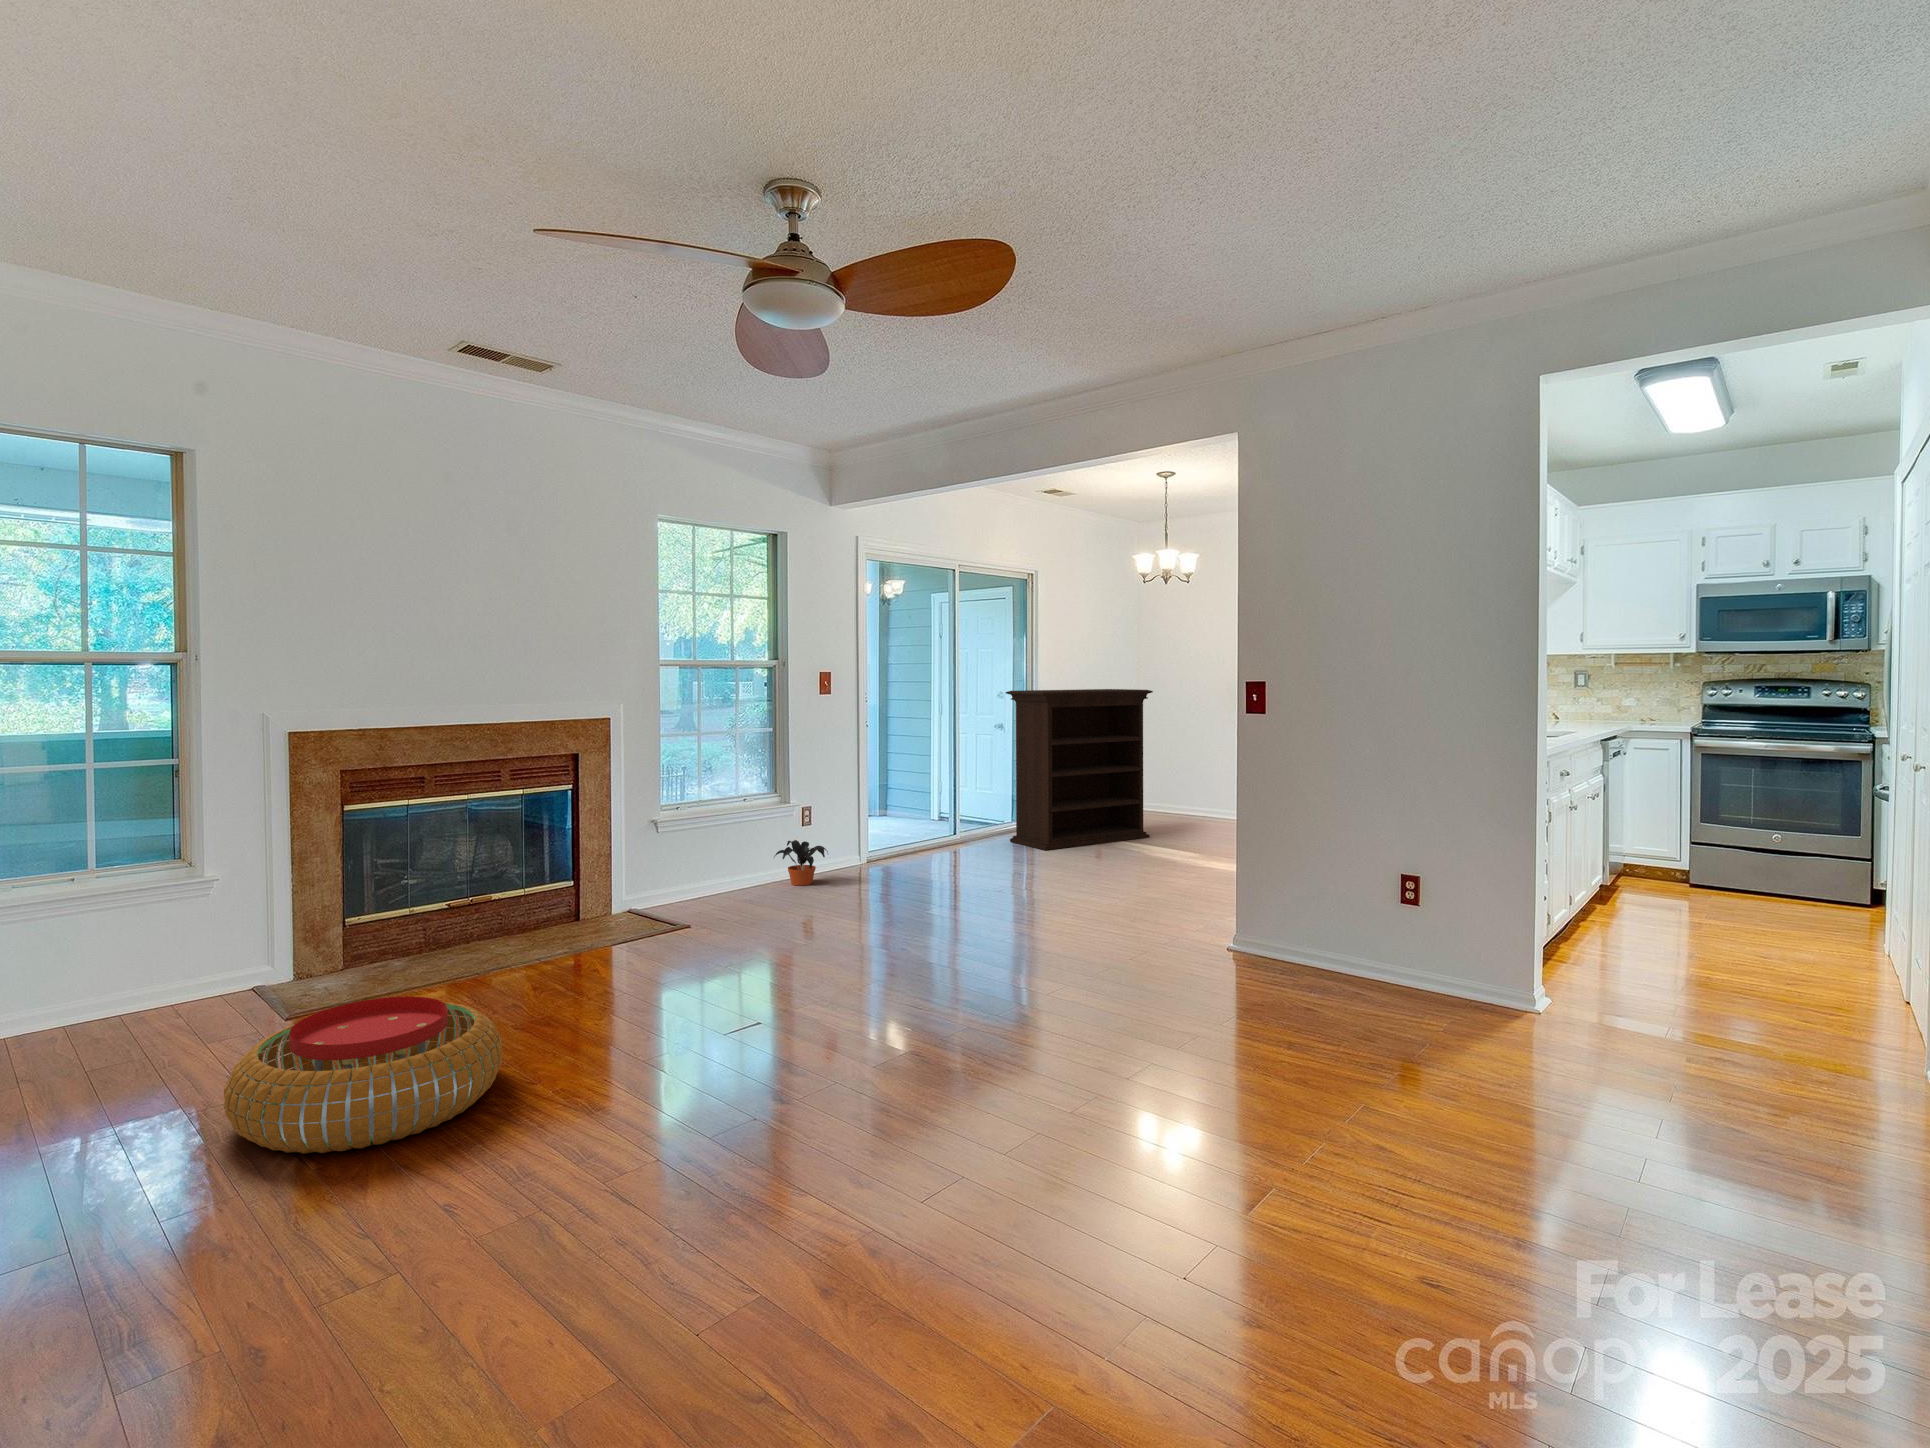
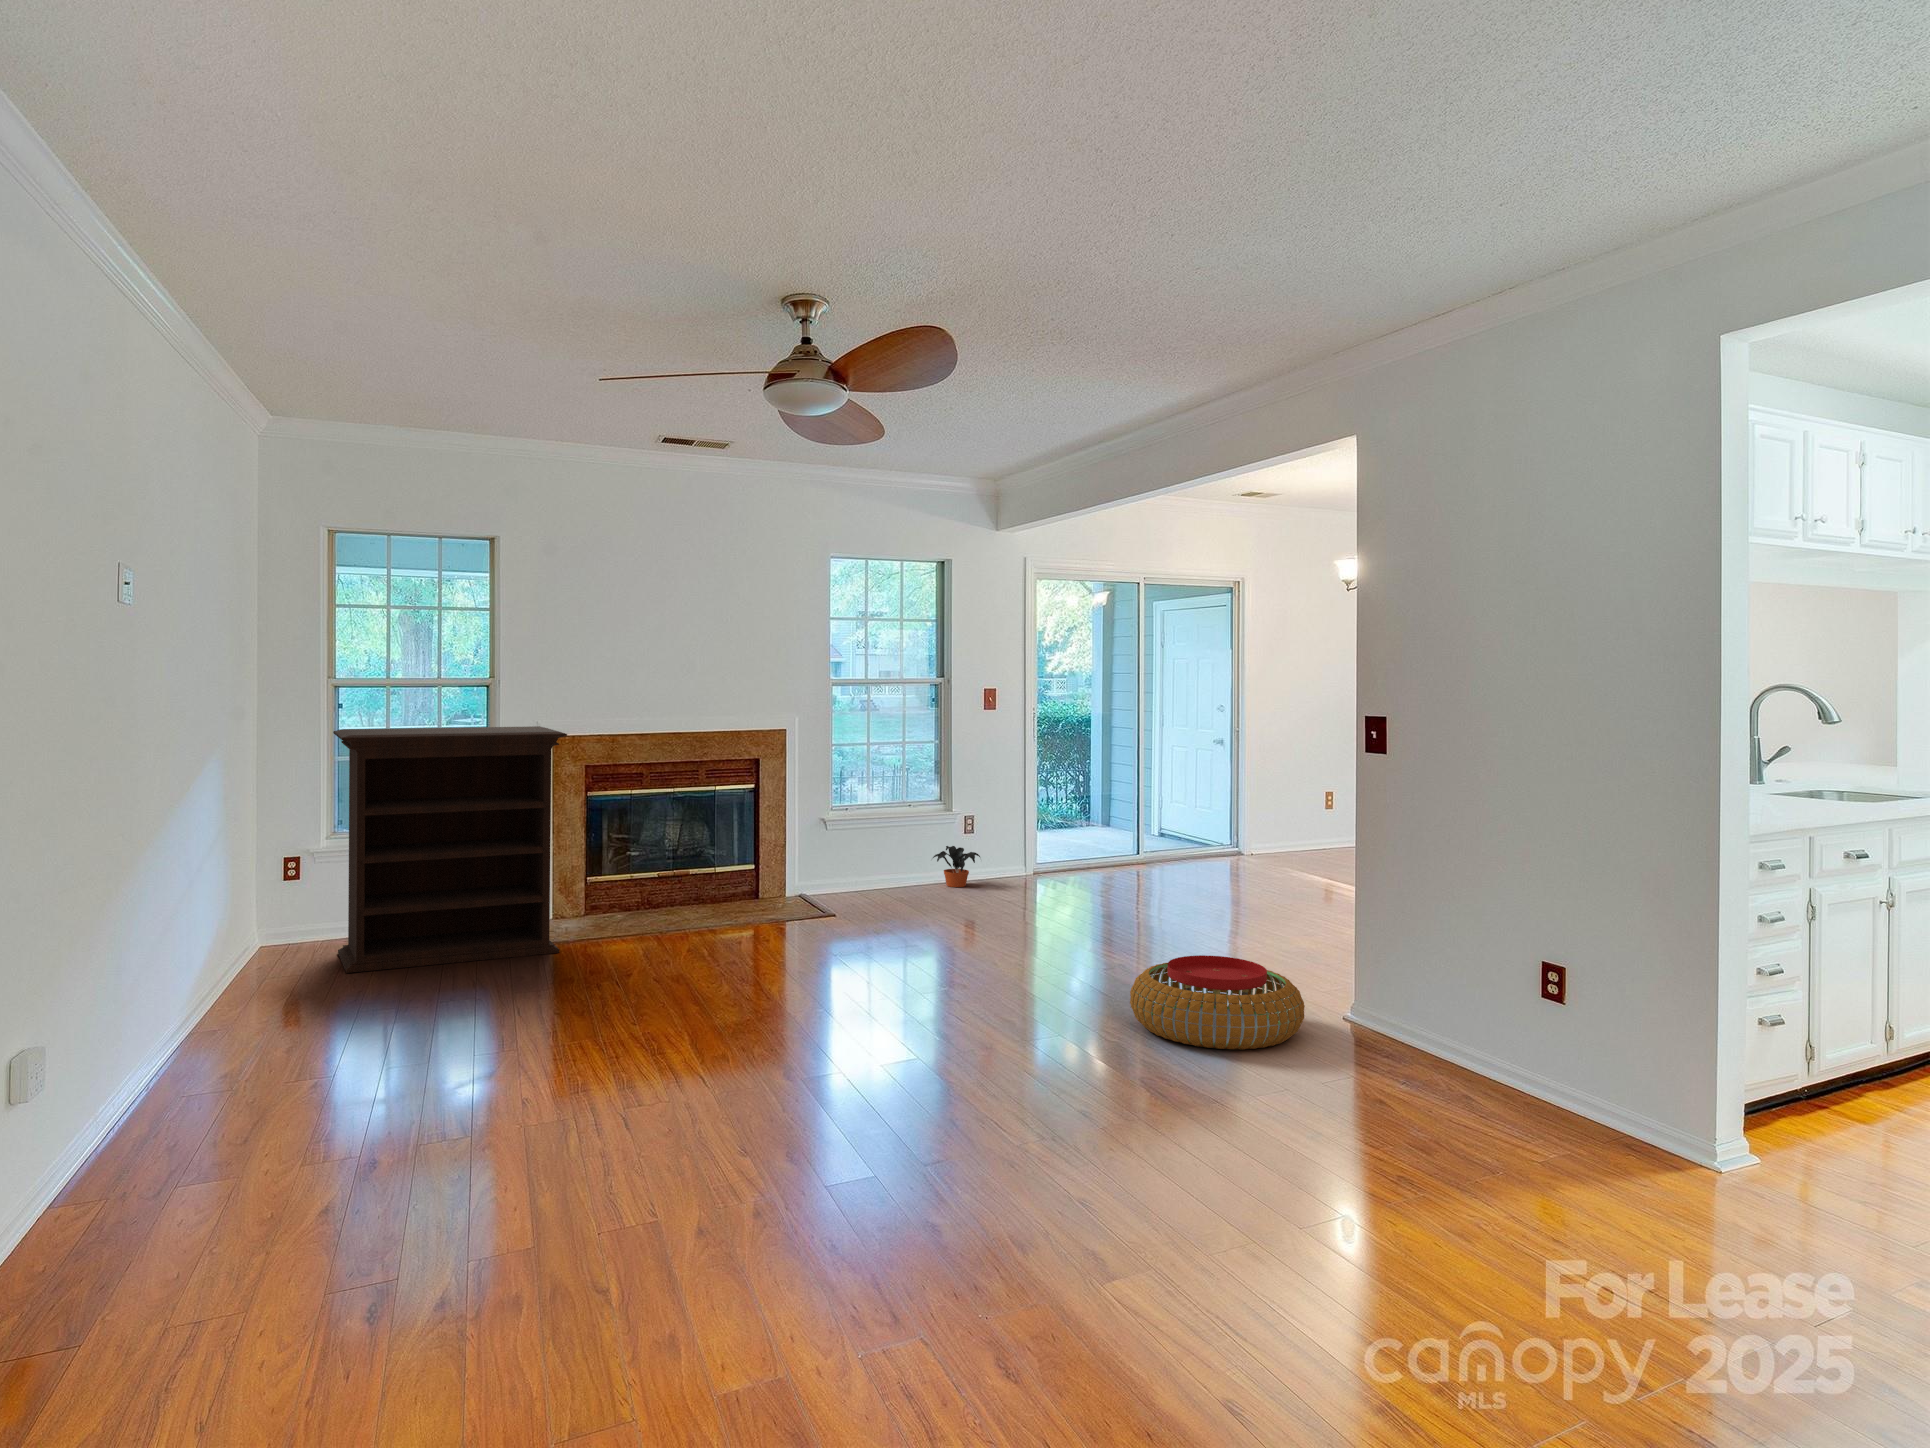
bookshelf: present [1006,689,1153,850] -> present [333,726,567,973]
pouf: present [224,997,503,1154] -> present [1130,955,1305,1049]

